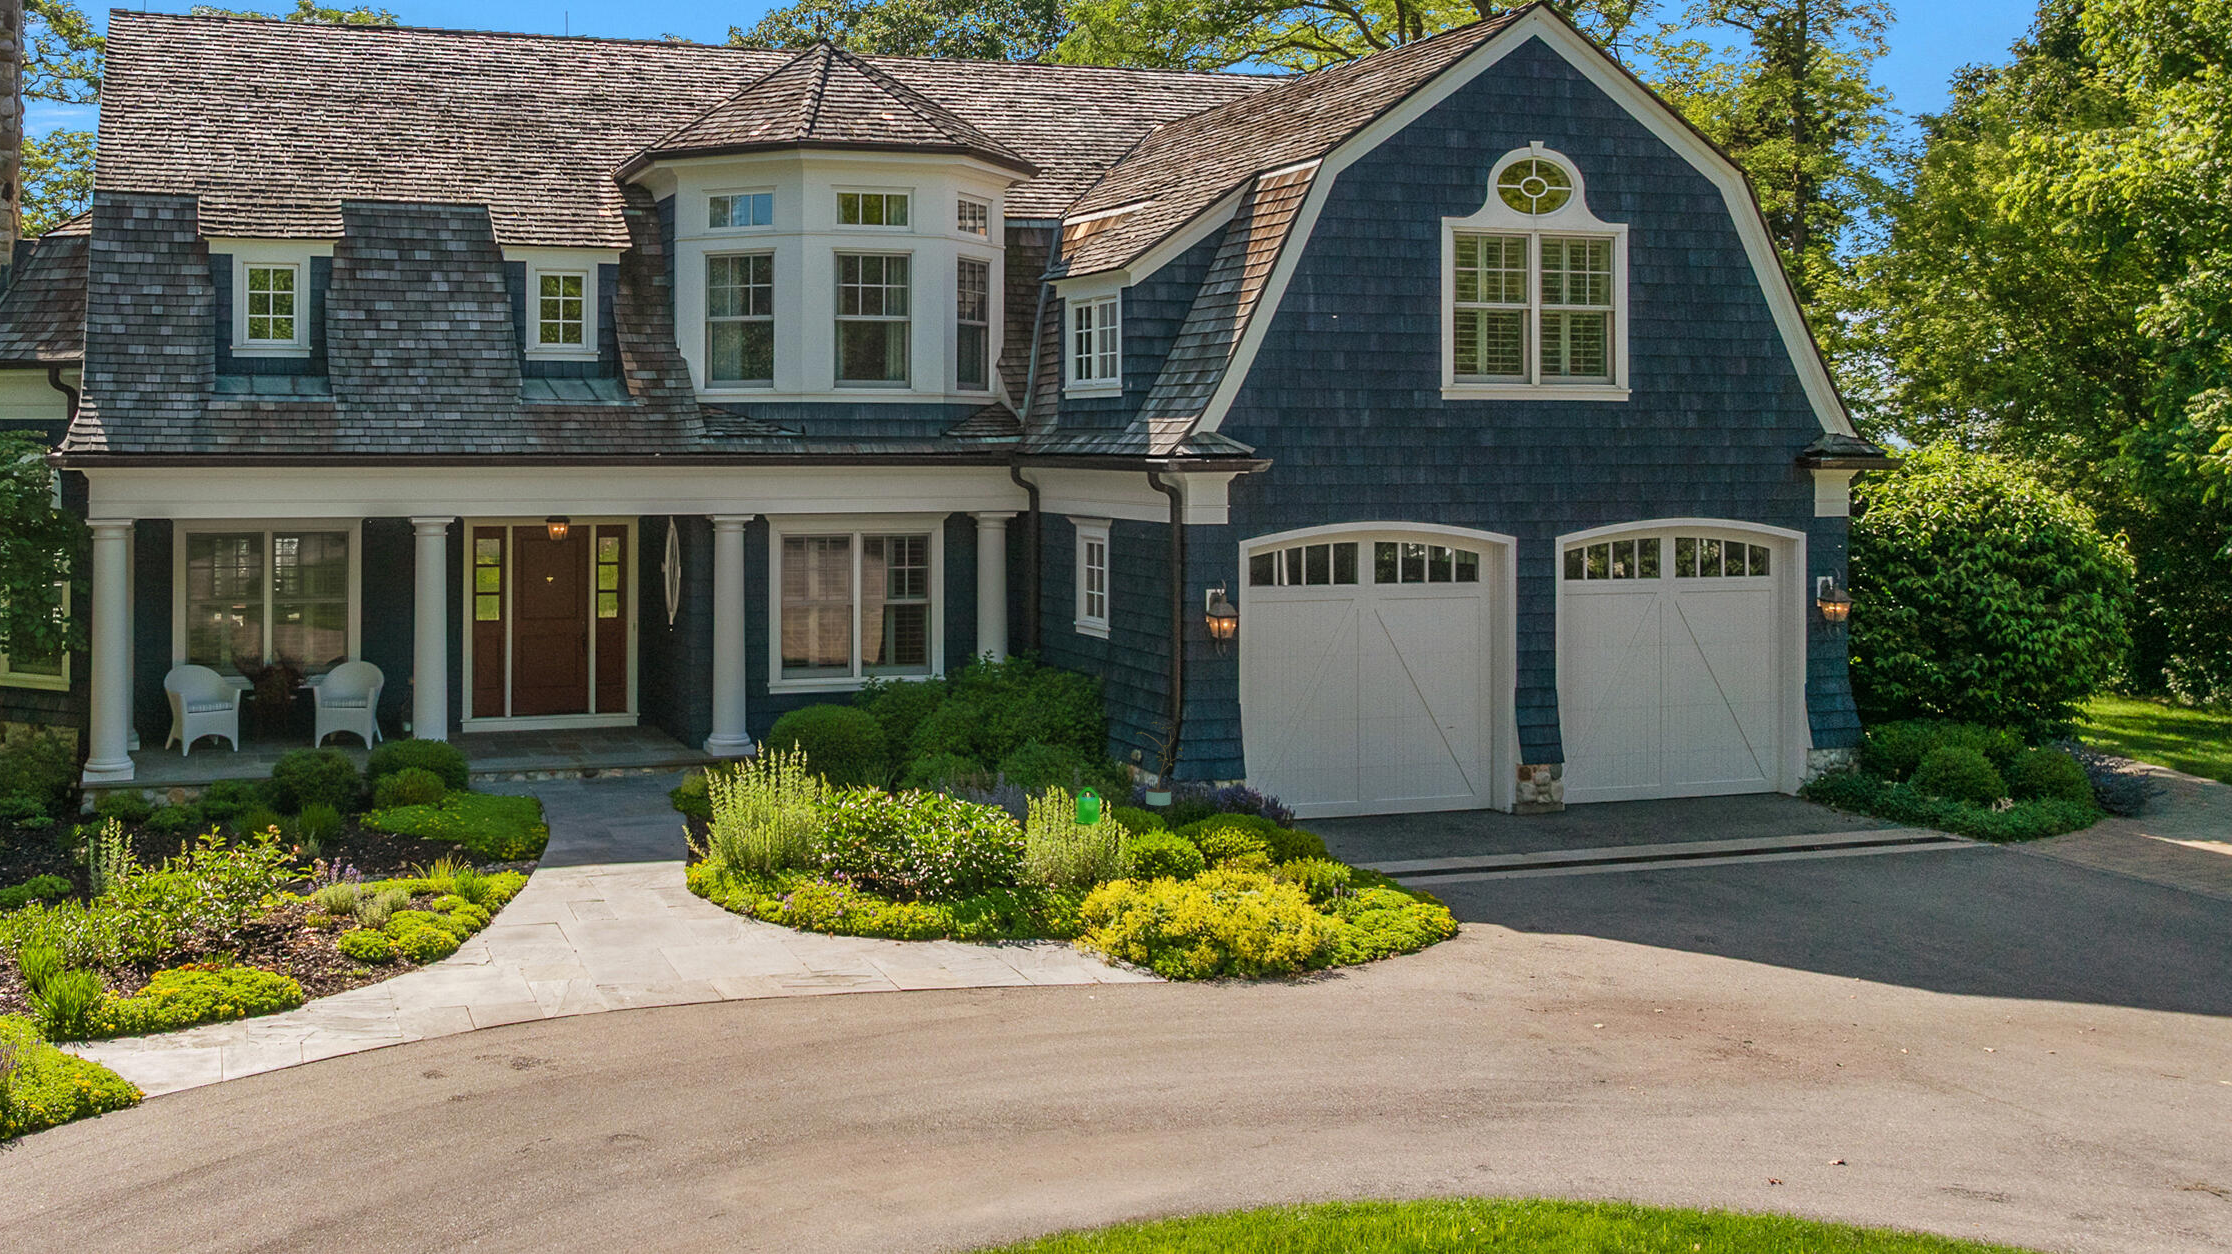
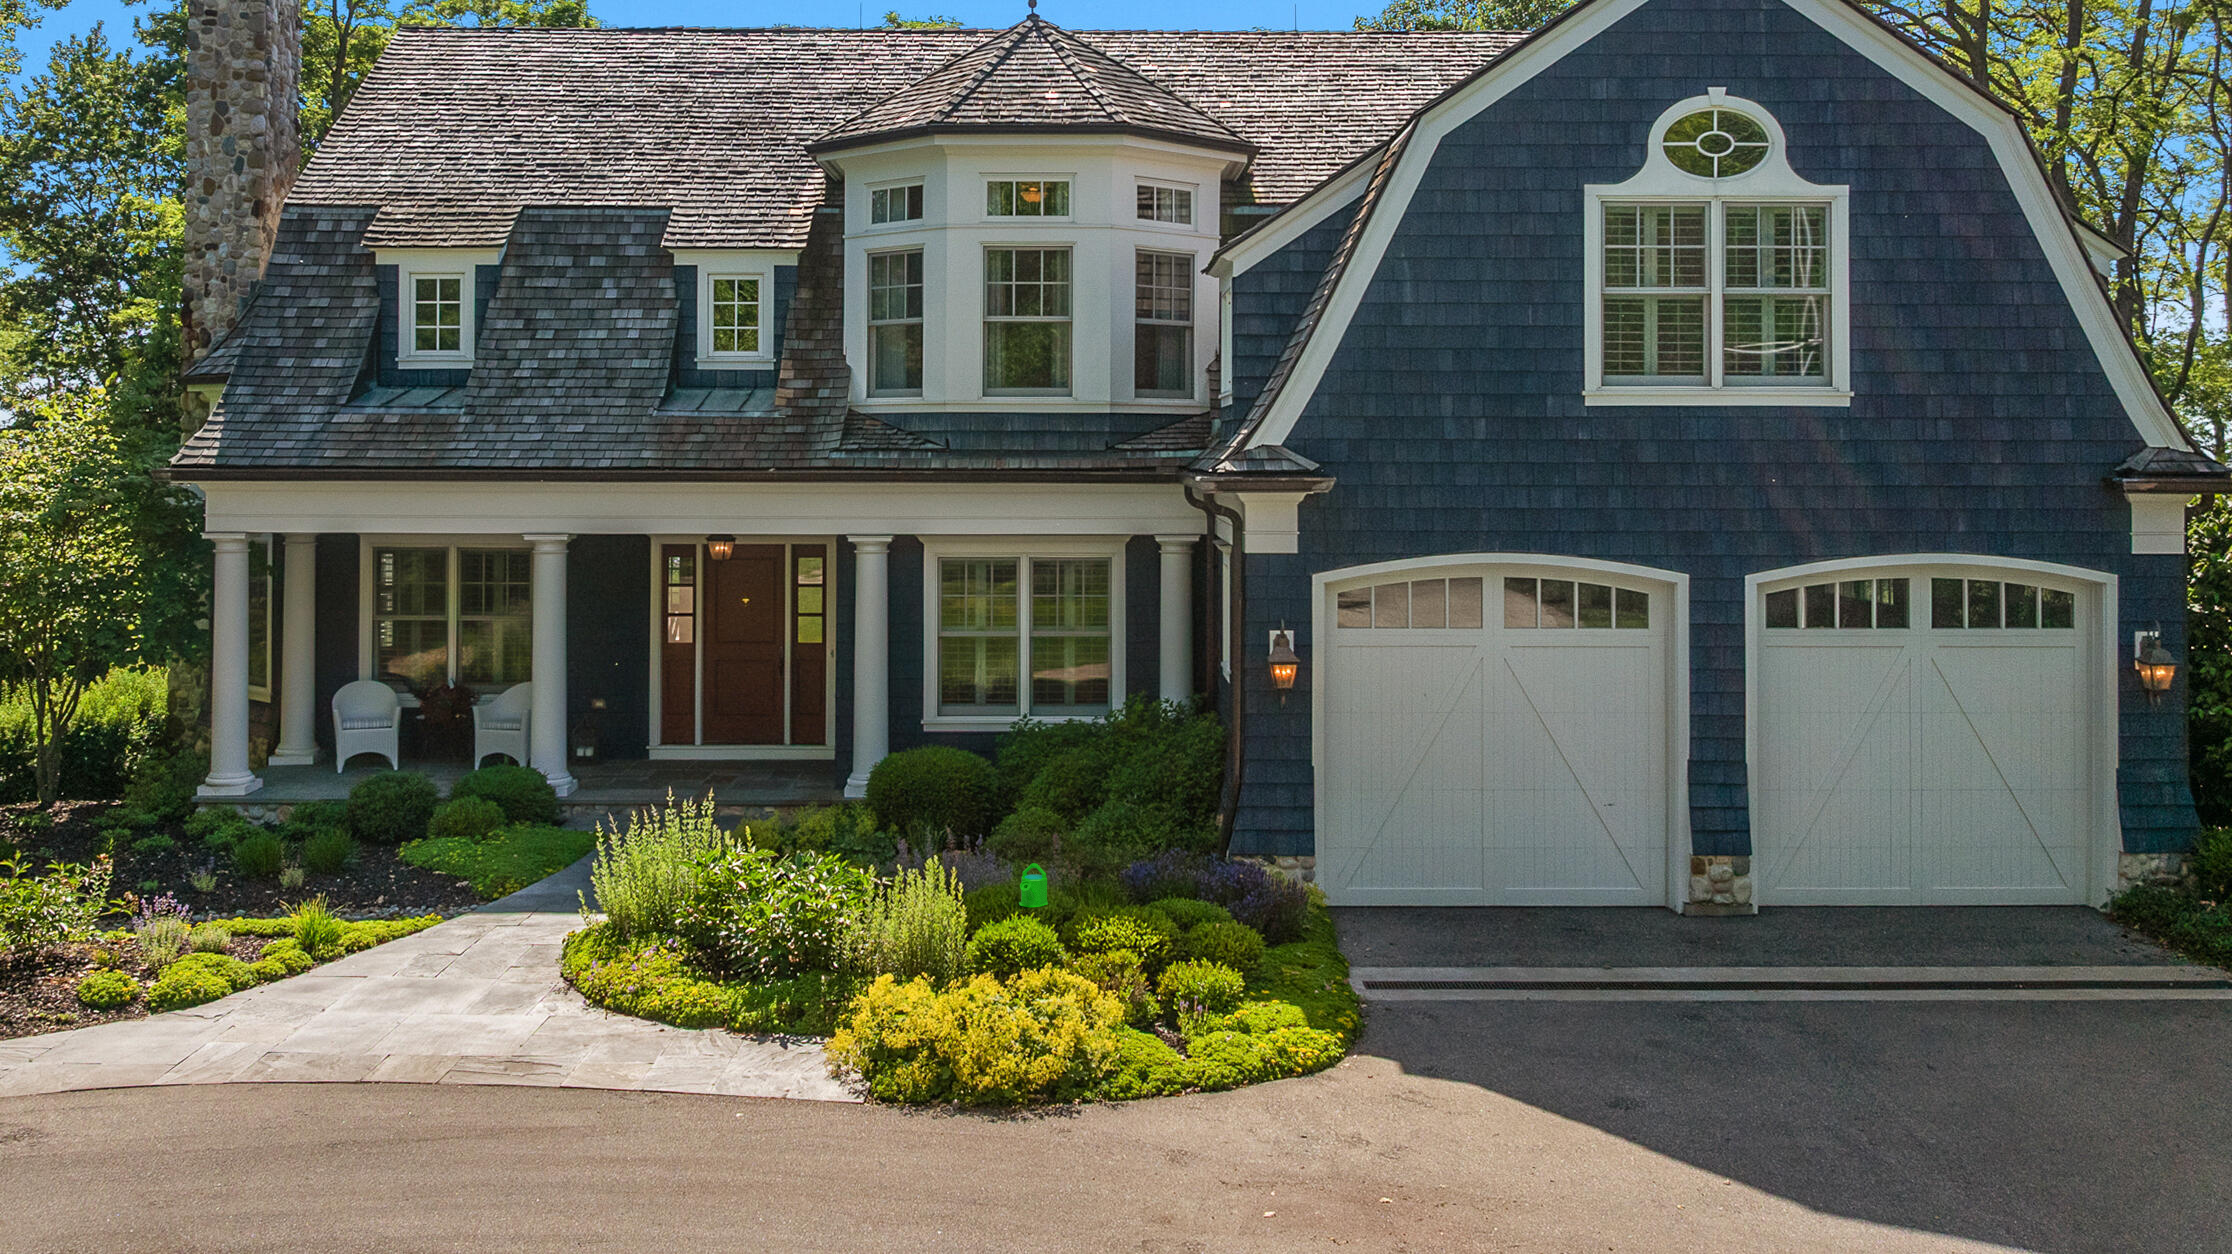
potted plant: present [1136,722,1184,806] -> none [1123,787,1178,887]

